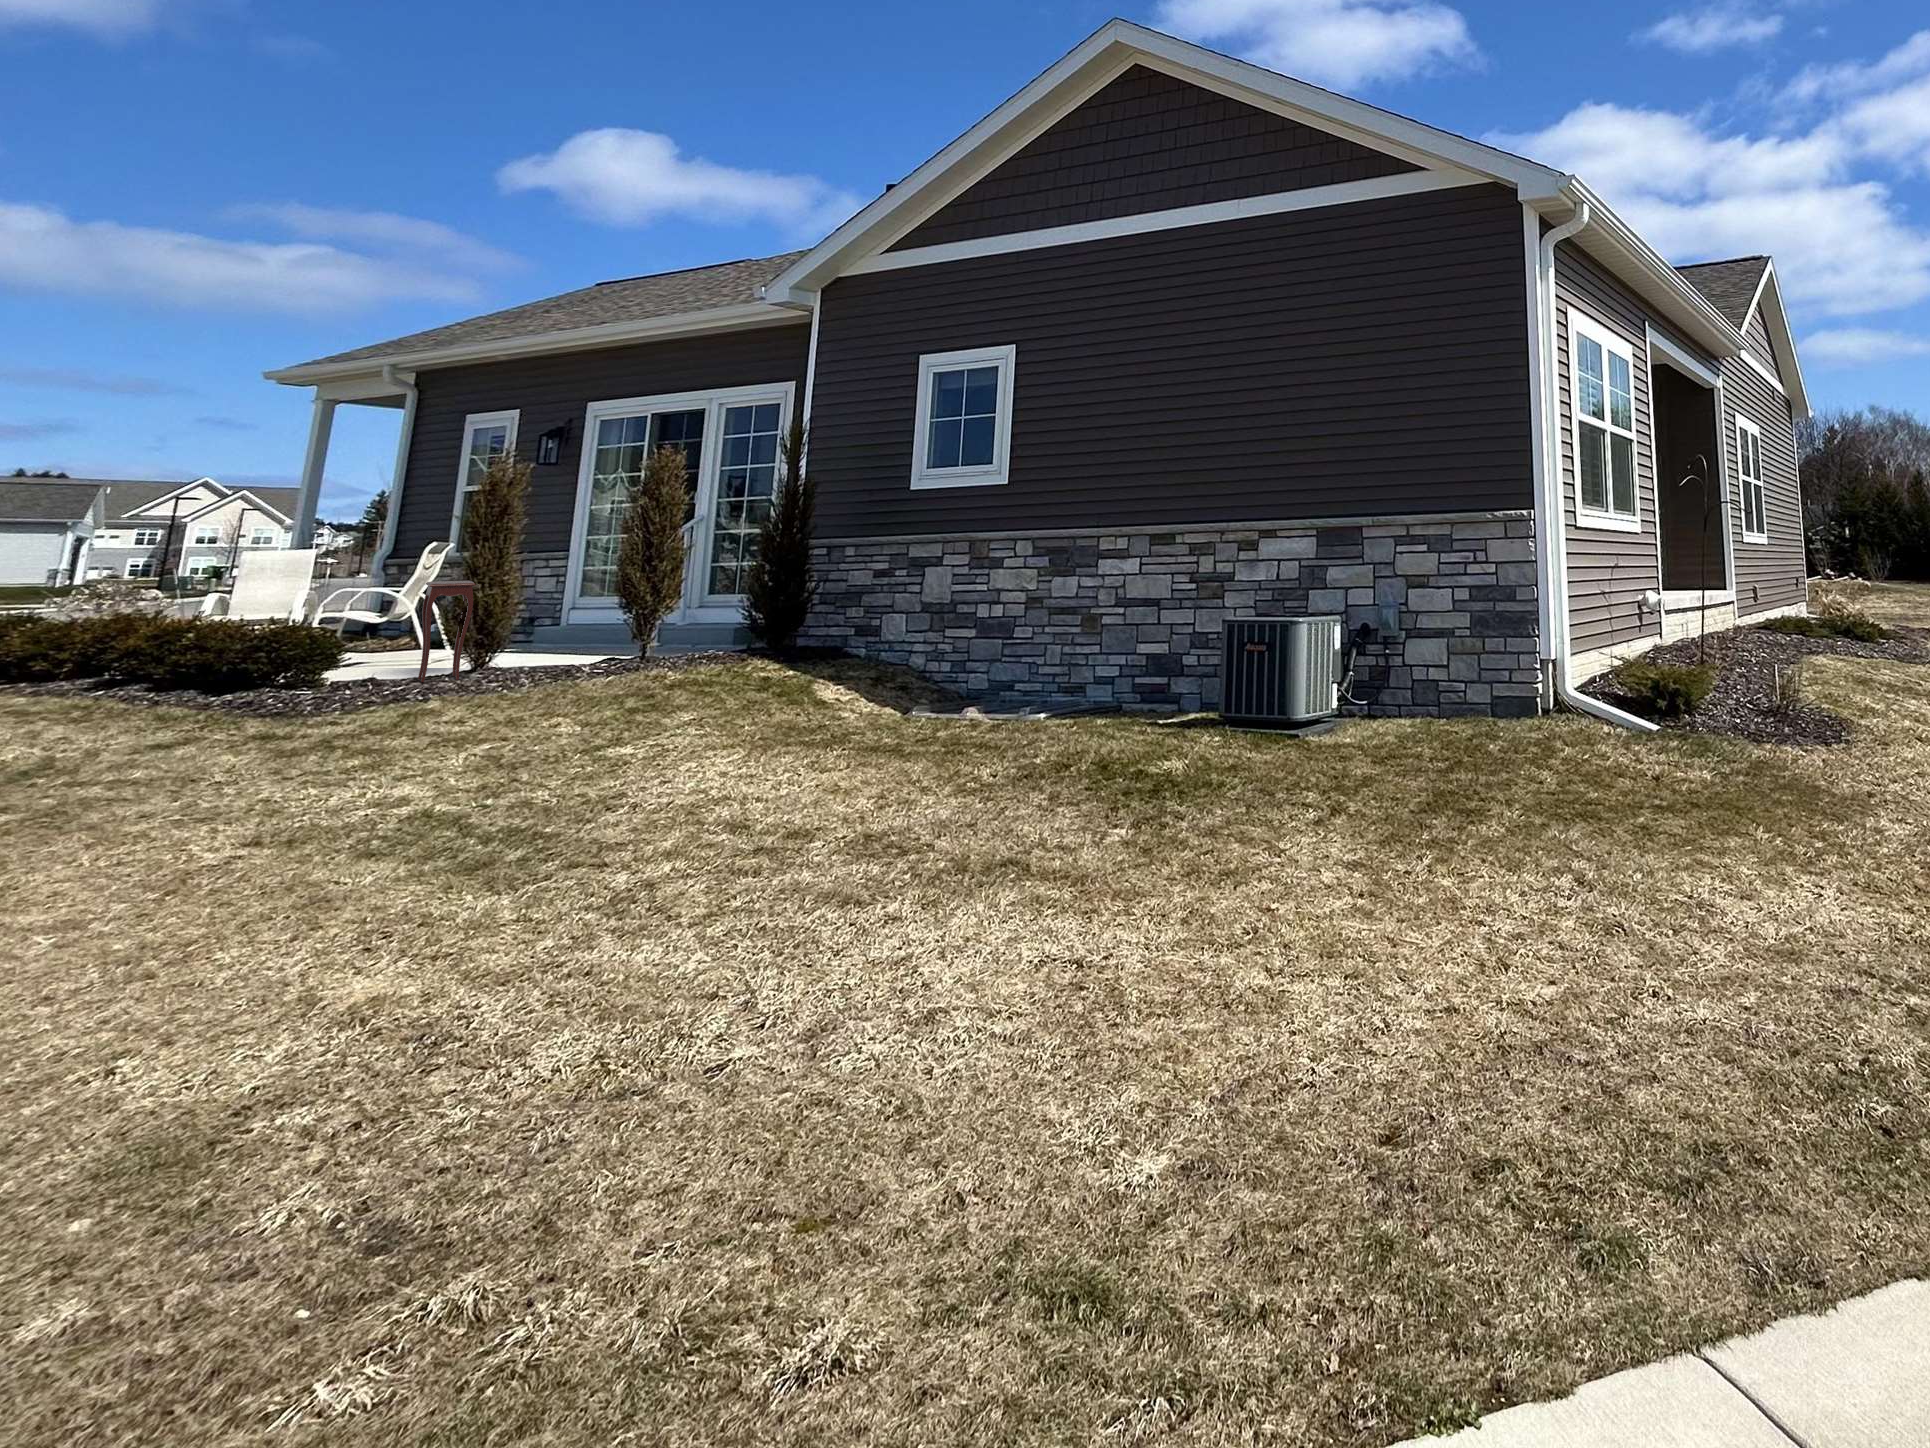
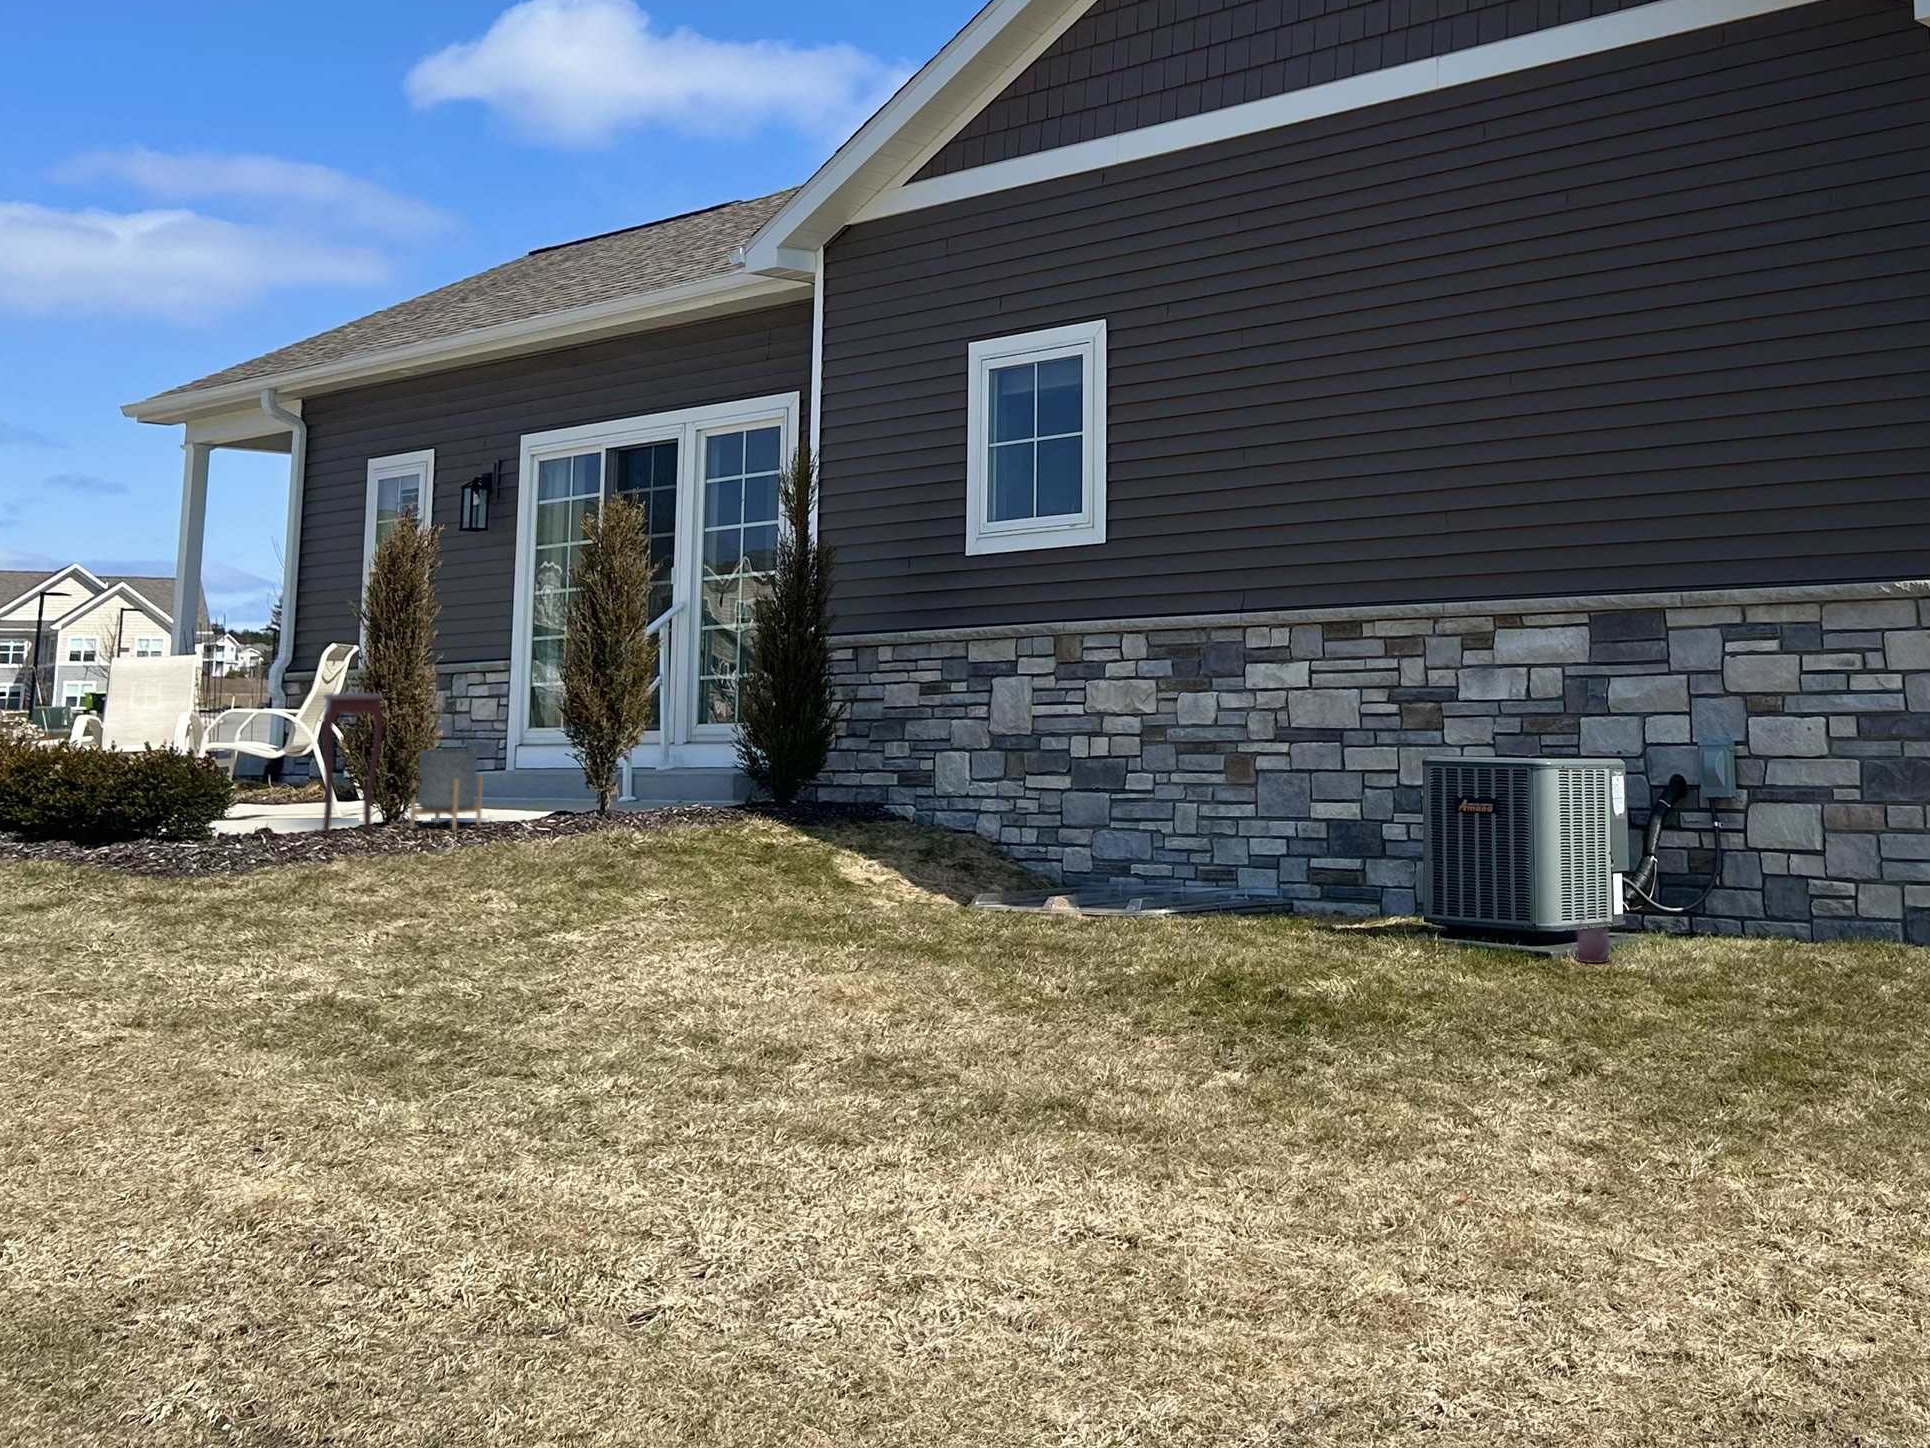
planter: none [490,618,550,675] -> present [410,749,483,830]
watering can: none [1305,708,1333,739] -> present [1577,913,1610,963]

